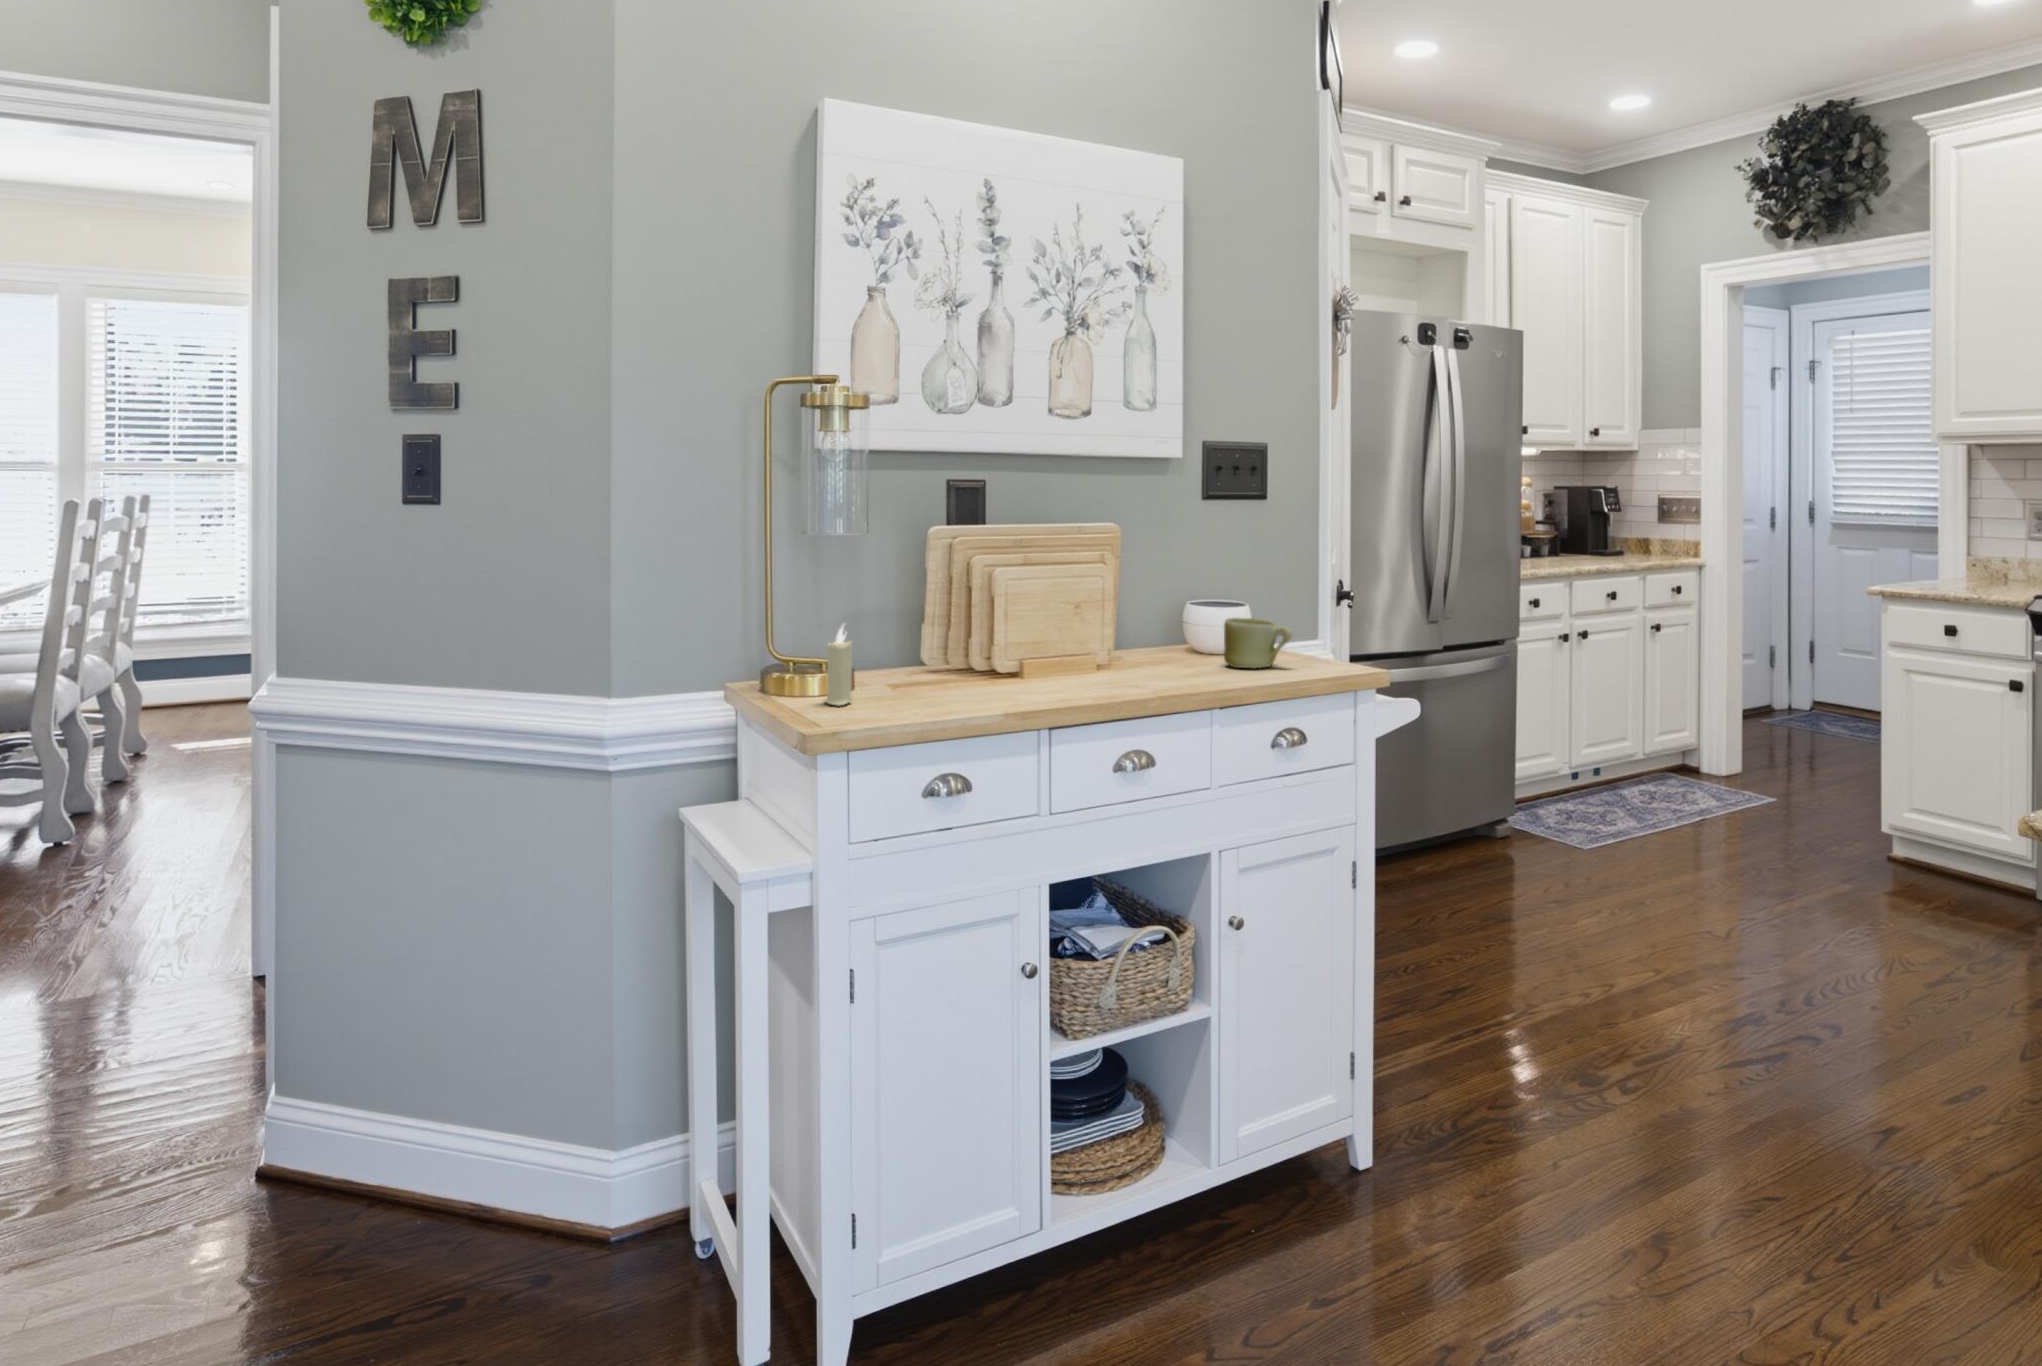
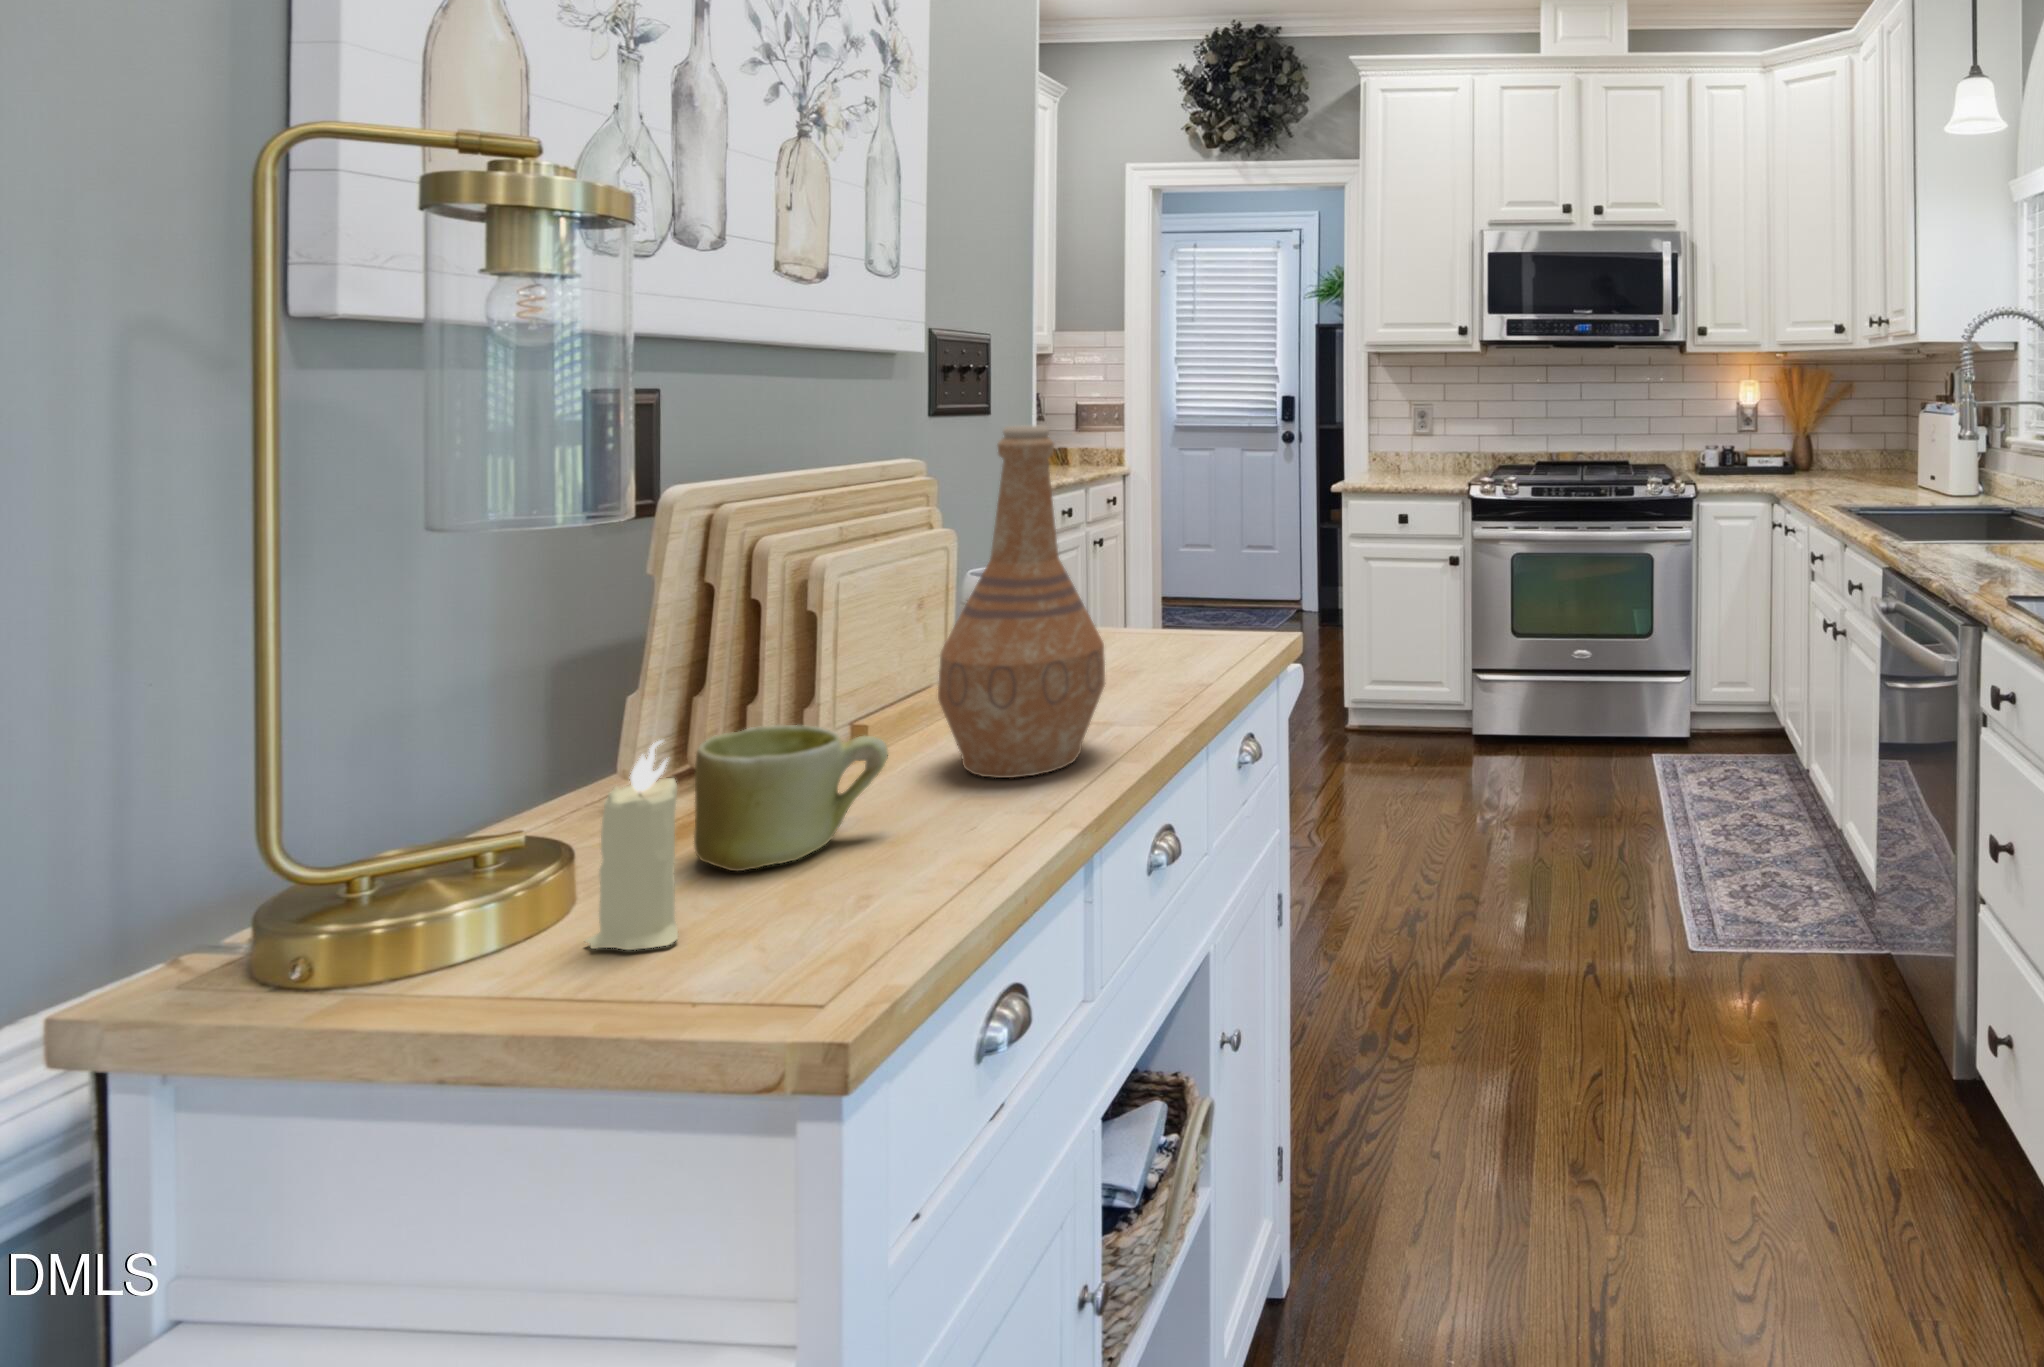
vase: none [1021,501,1108,694] -> present [938,425,1105,778]
mug: present [1224,618,1292,668] -> present [694,725,888,871]

